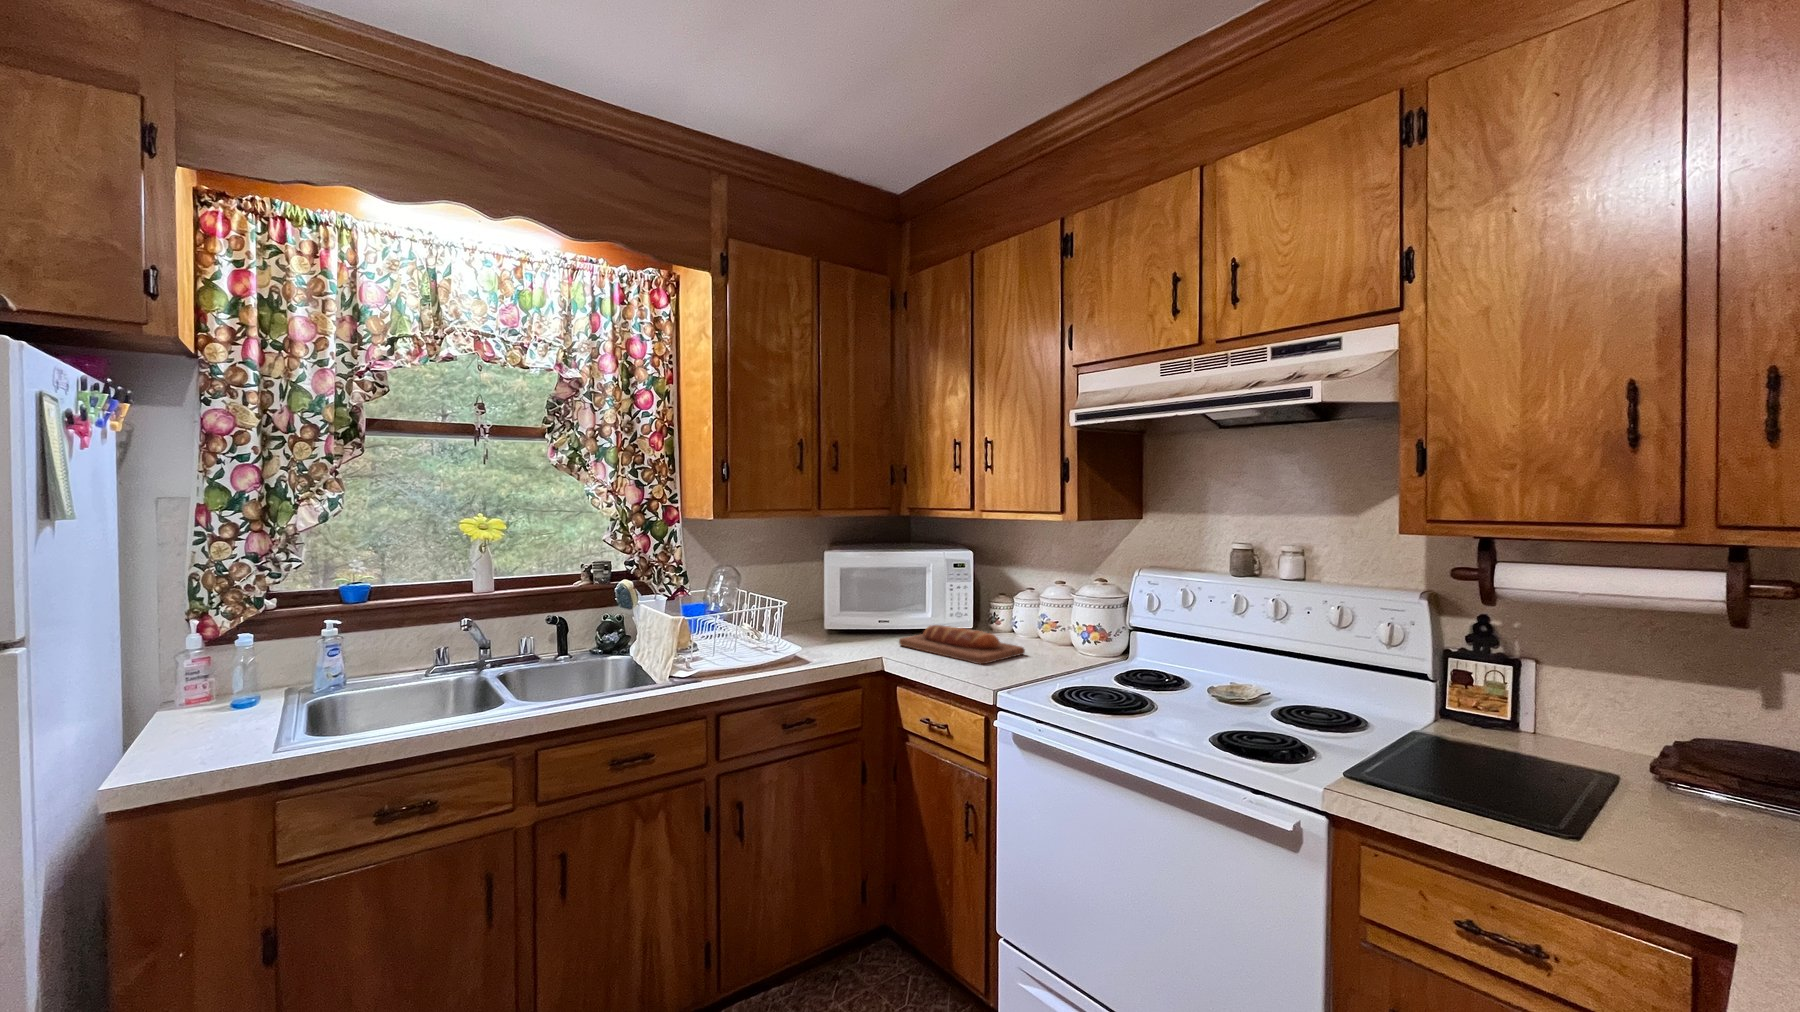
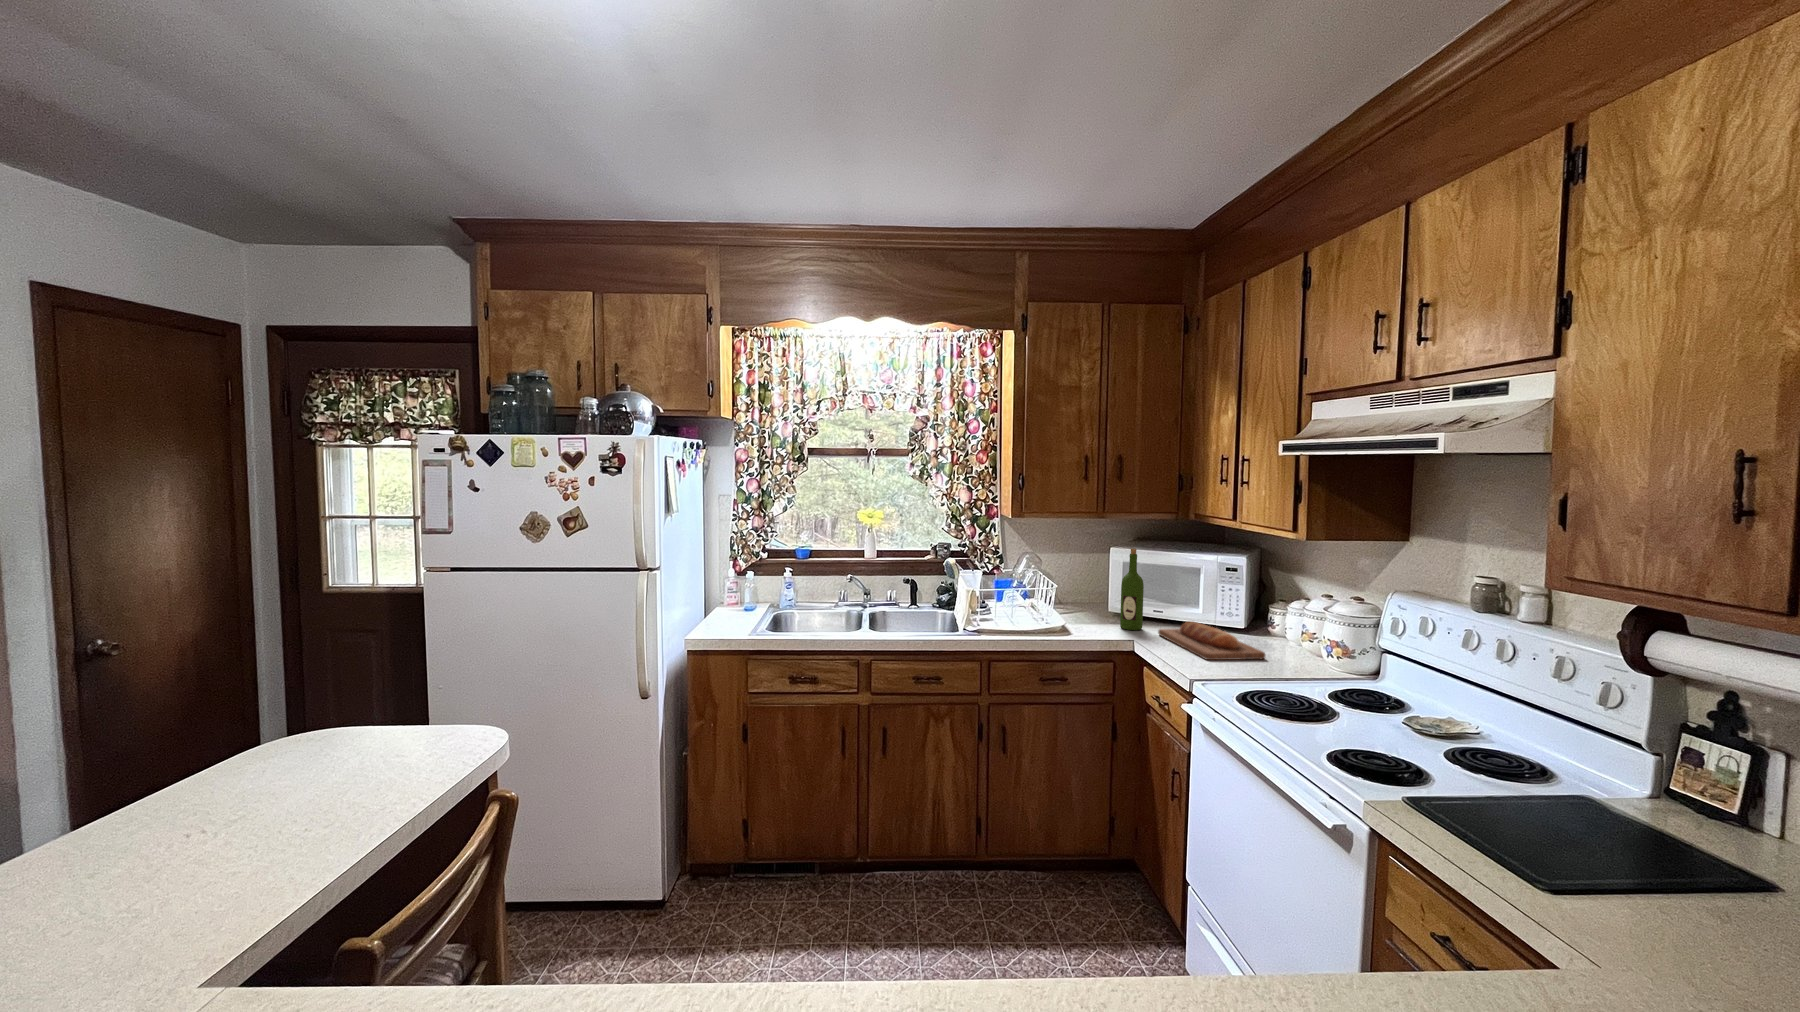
wine bottle: none [851,549,876,645] -> present [1120,549,1144,630]

